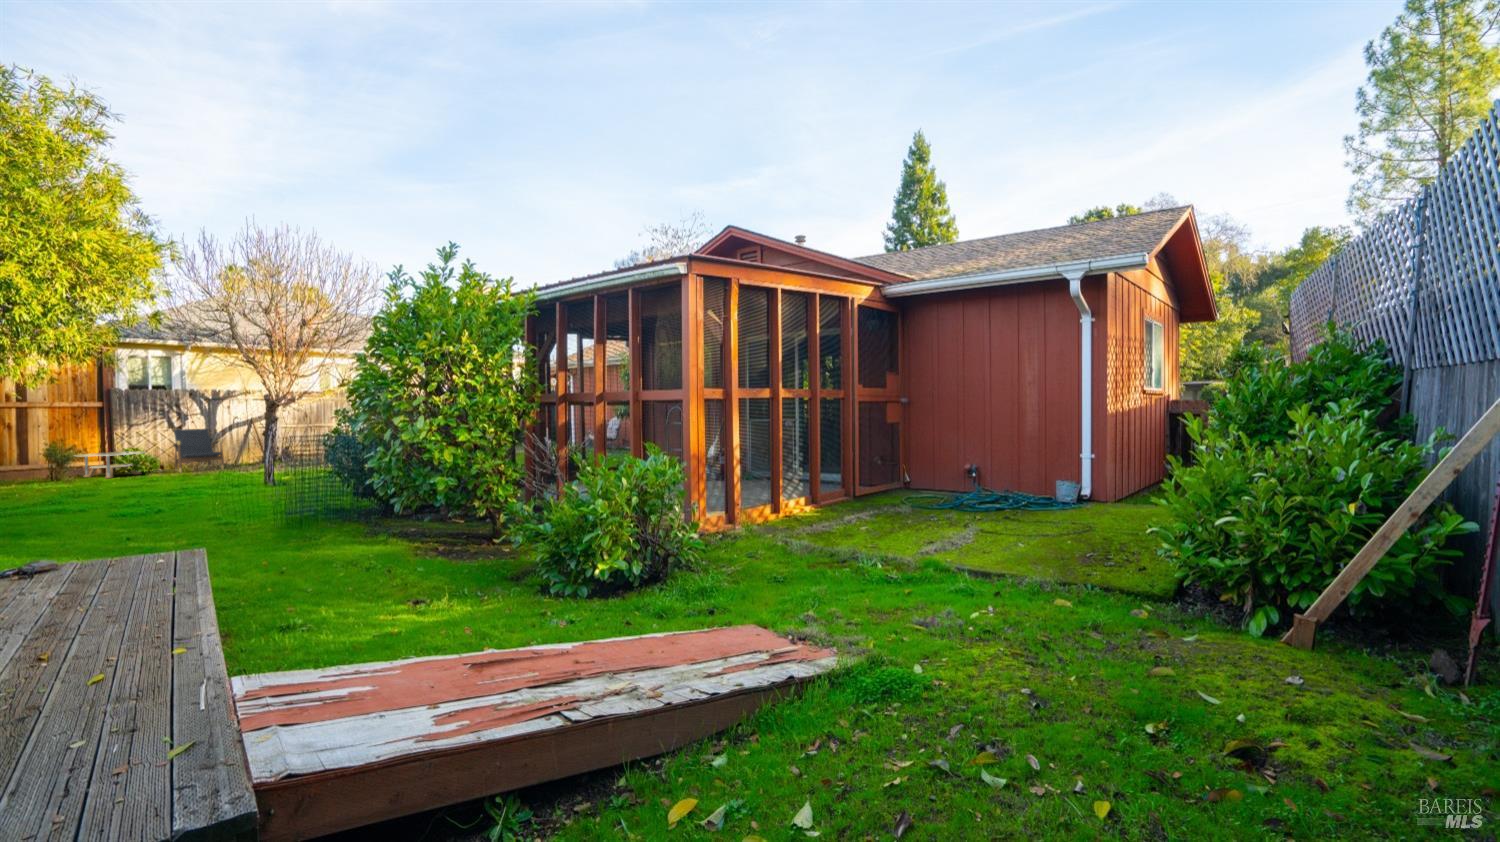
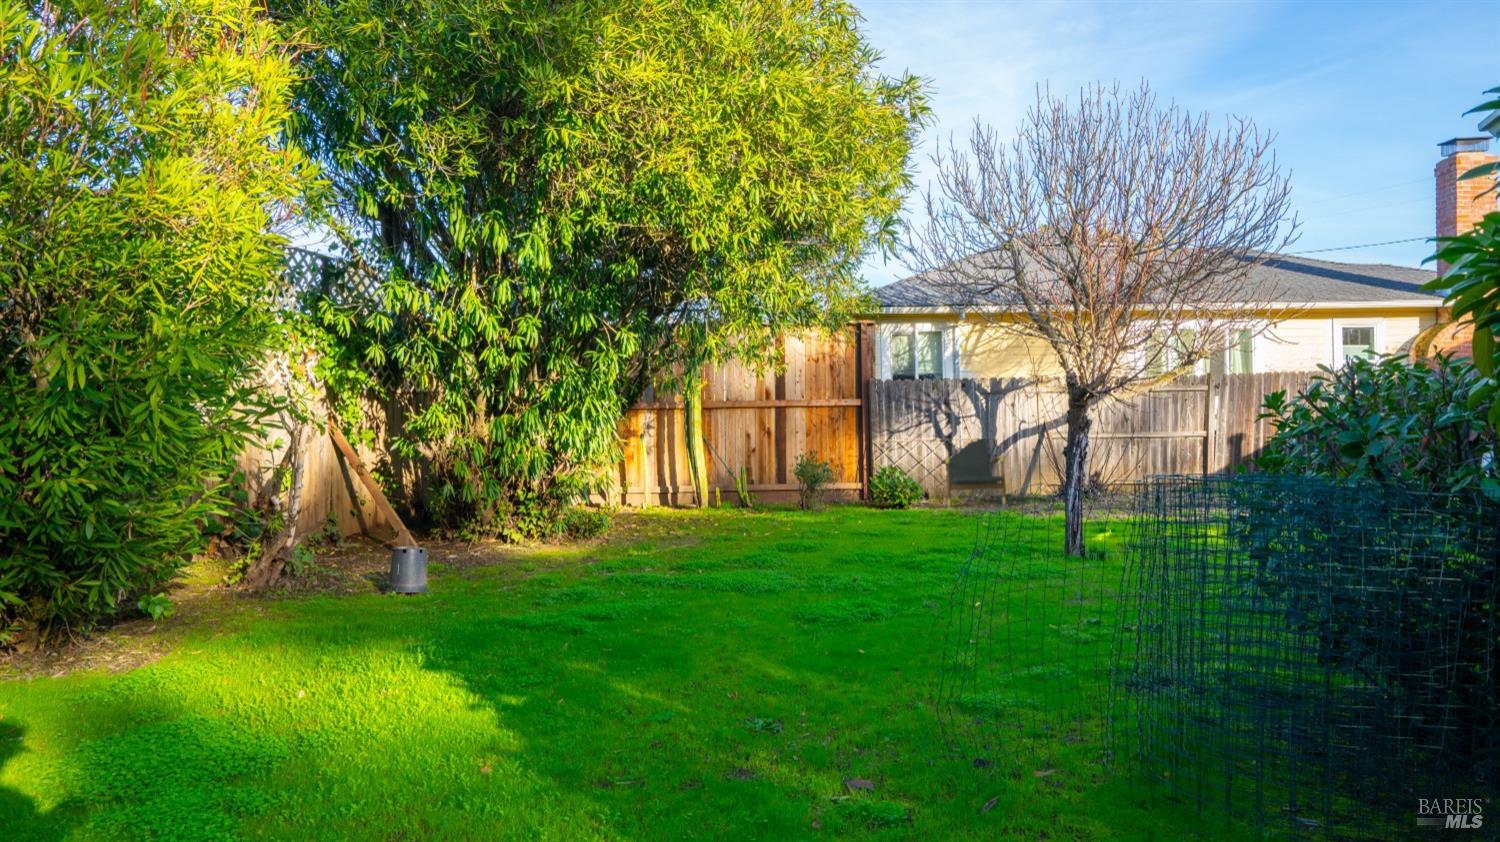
round table: present [78,452,142,478] -> none [827,471,908,510]

